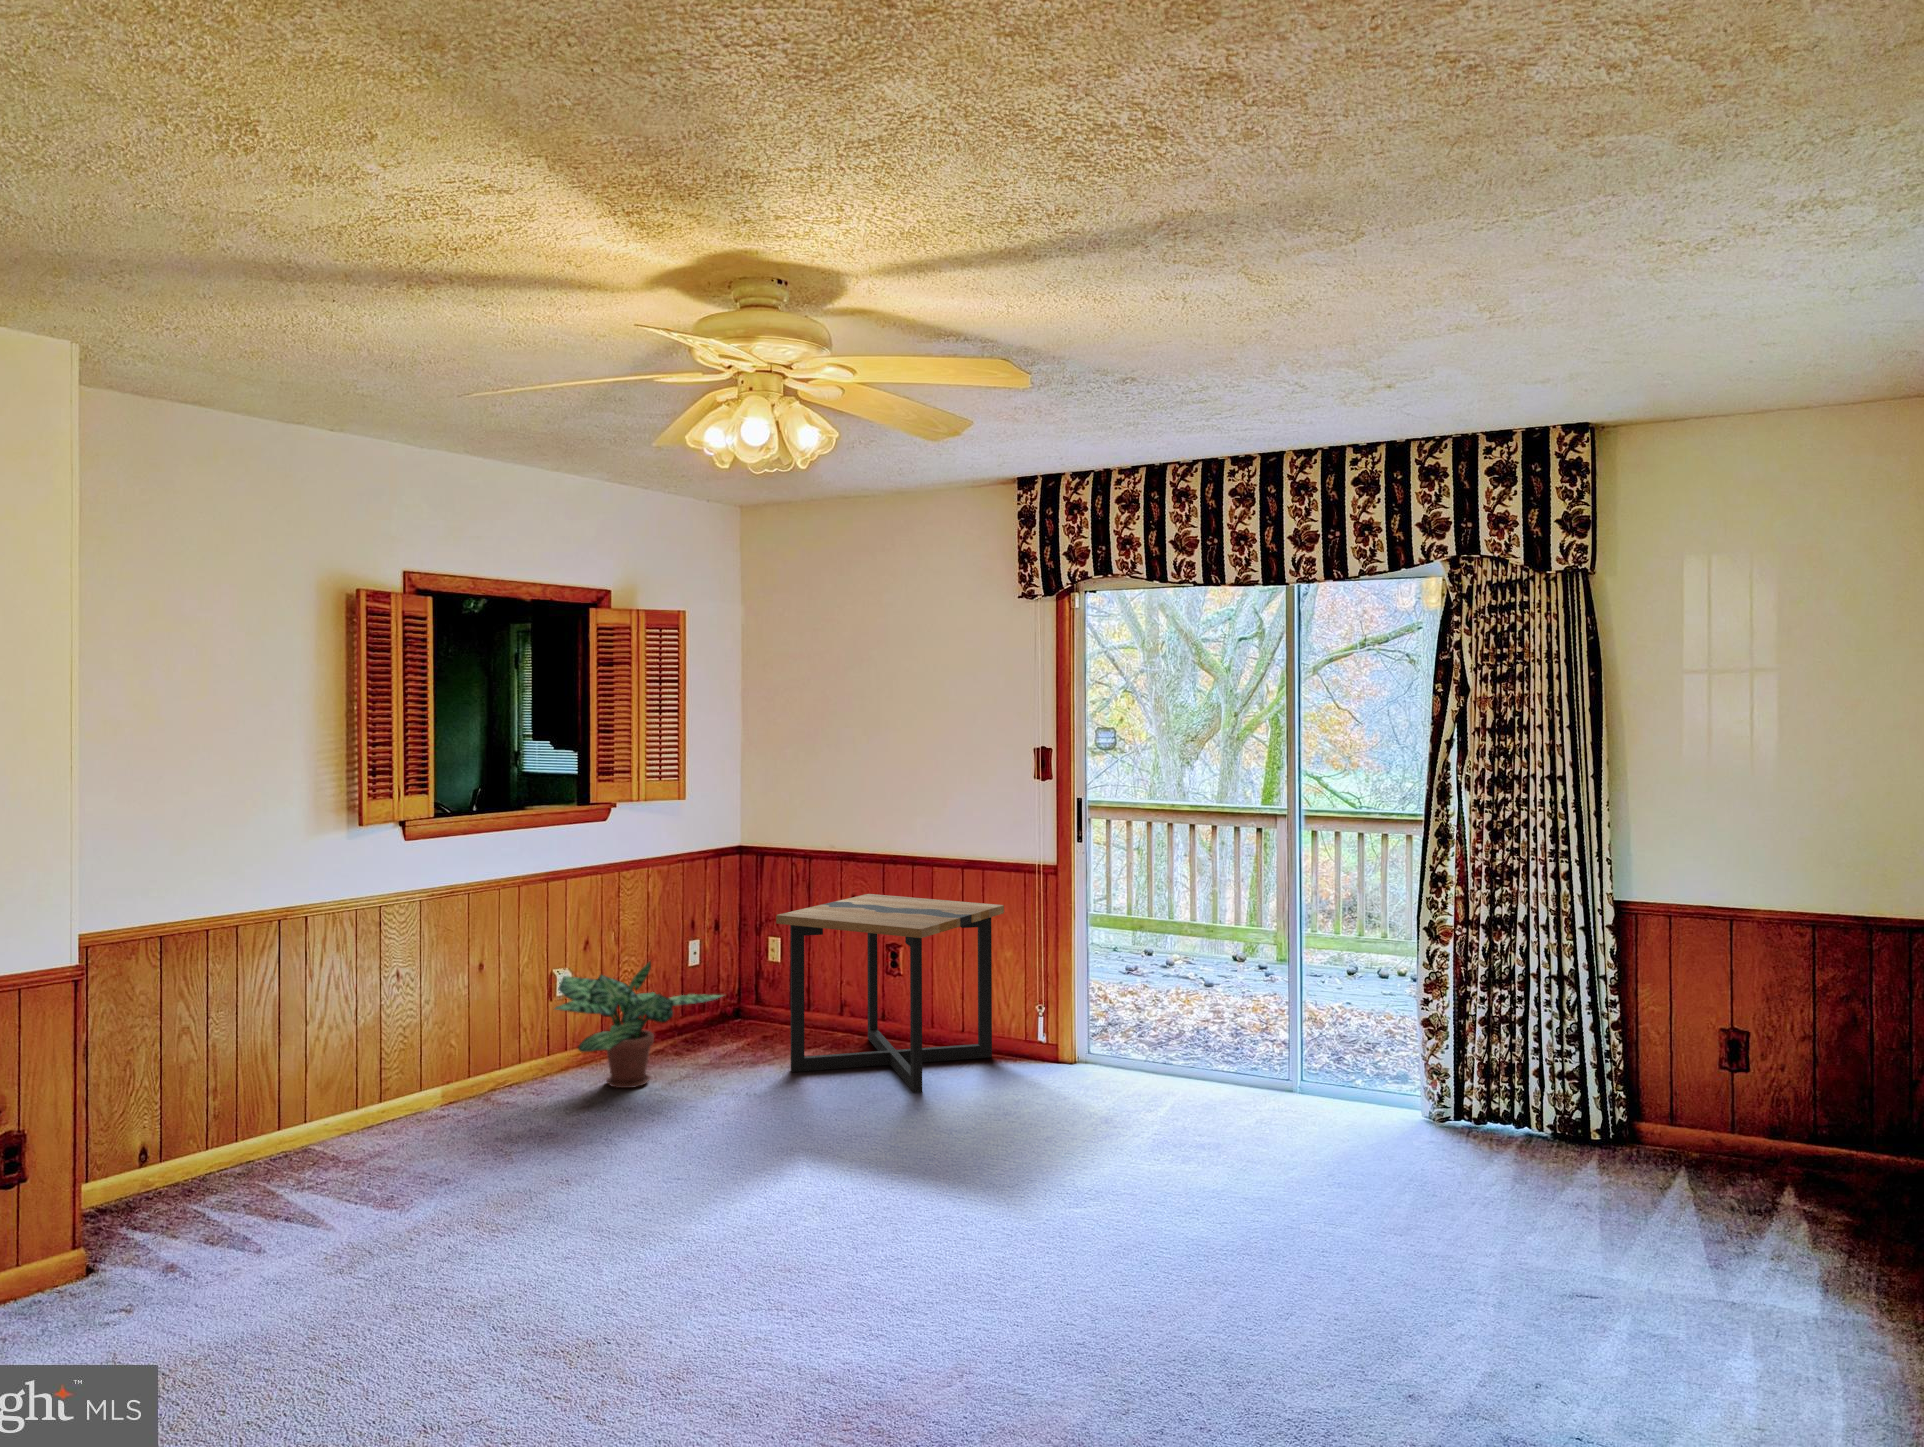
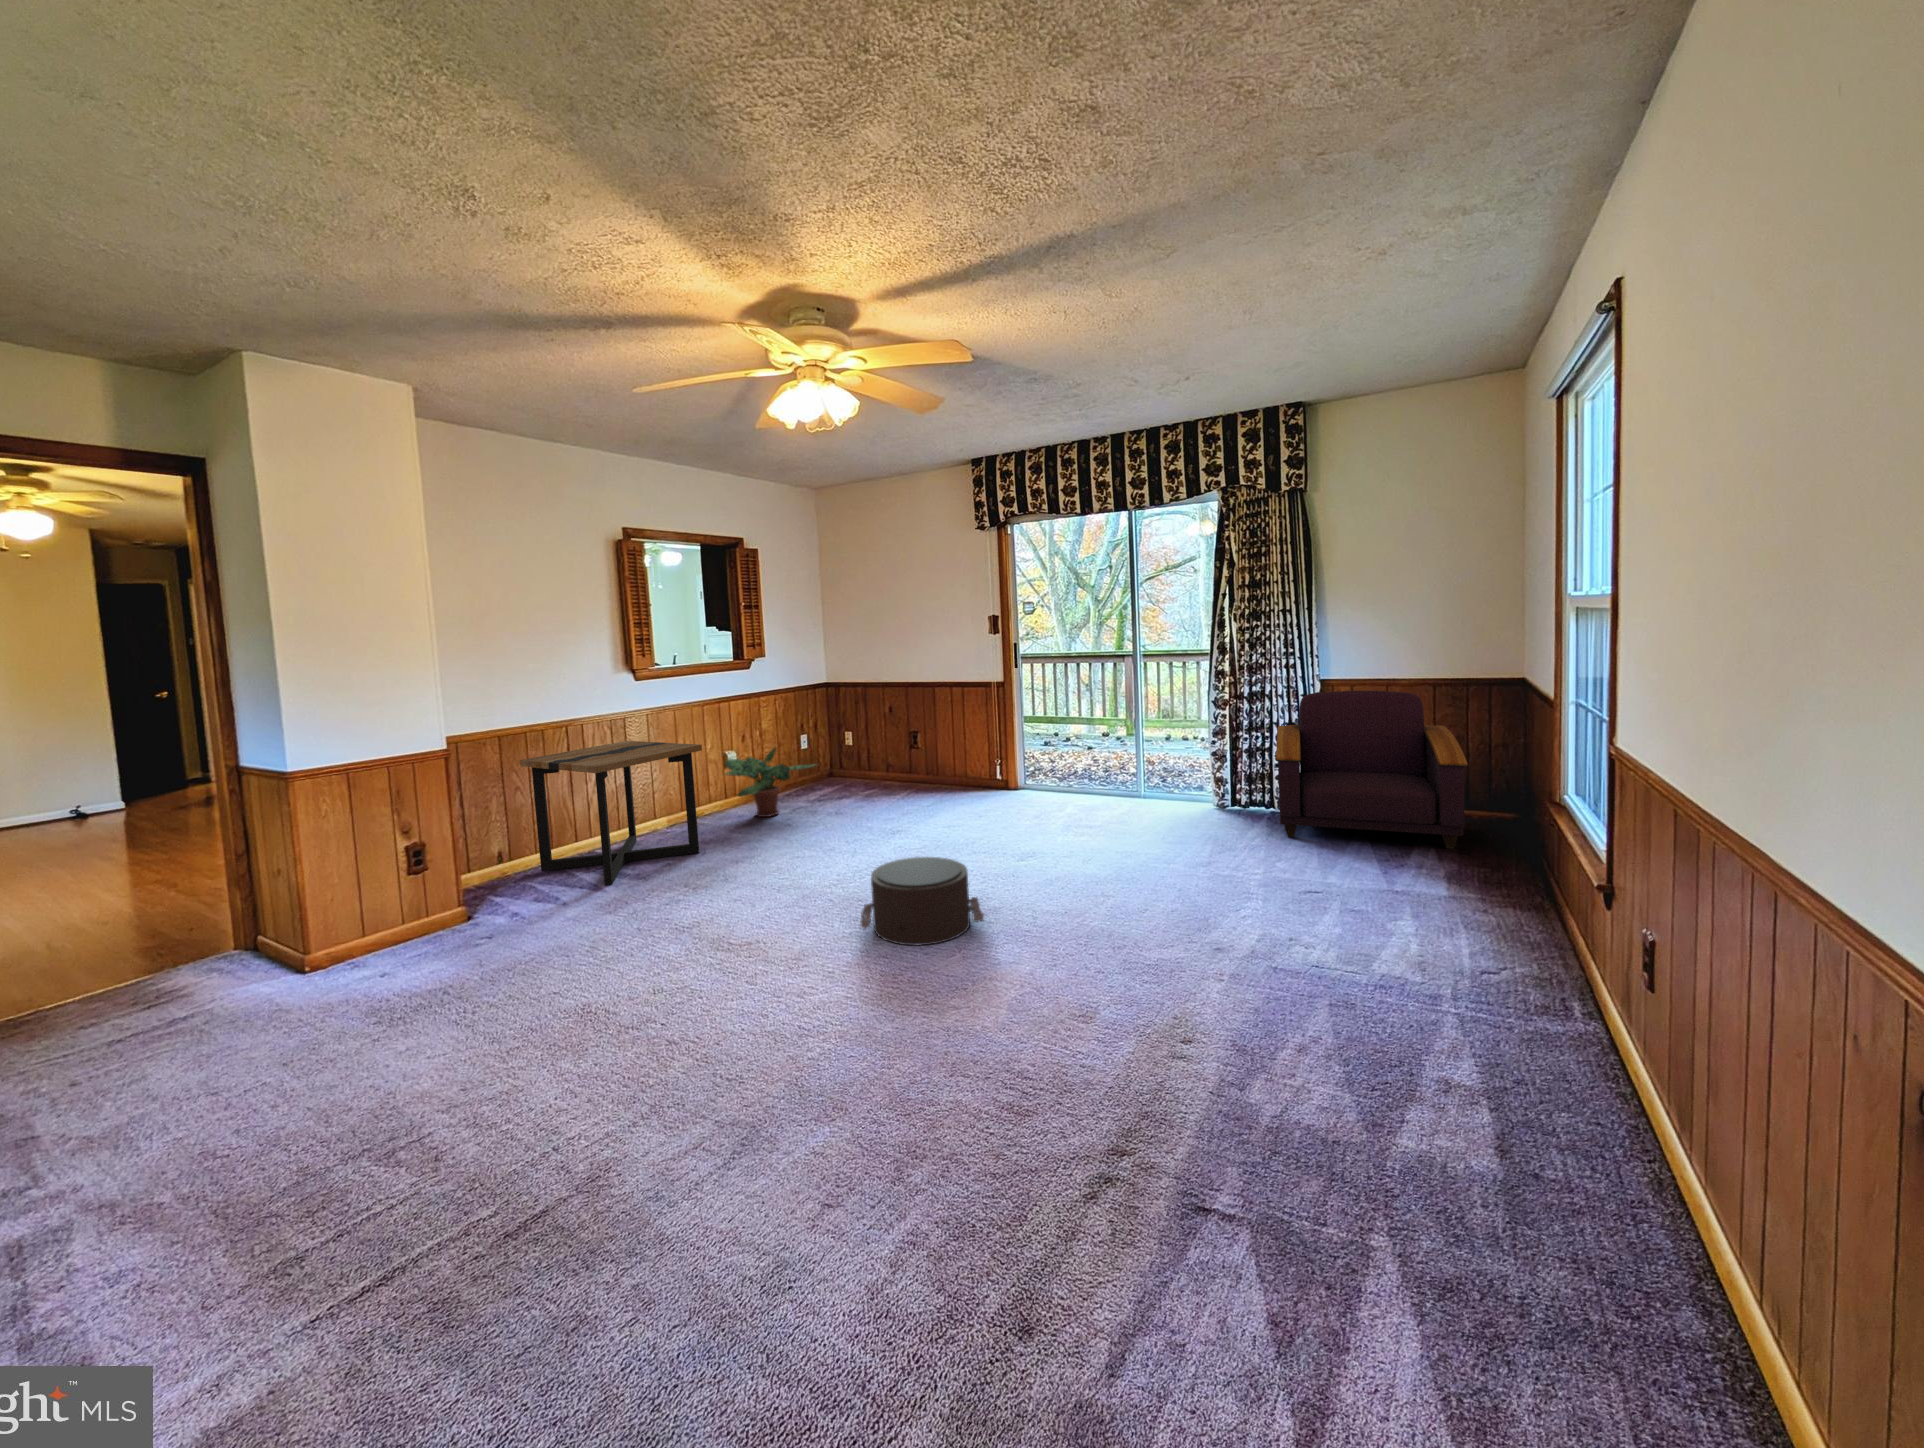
side table: present [776,894,1004,1093] -> present [520,741,702,886]
armchair: none [1532,926,1864,1228] -> present [1276,691,1468,849]
pouf: none [787,1203,1008,1375] -> present [861,857,984,946]

